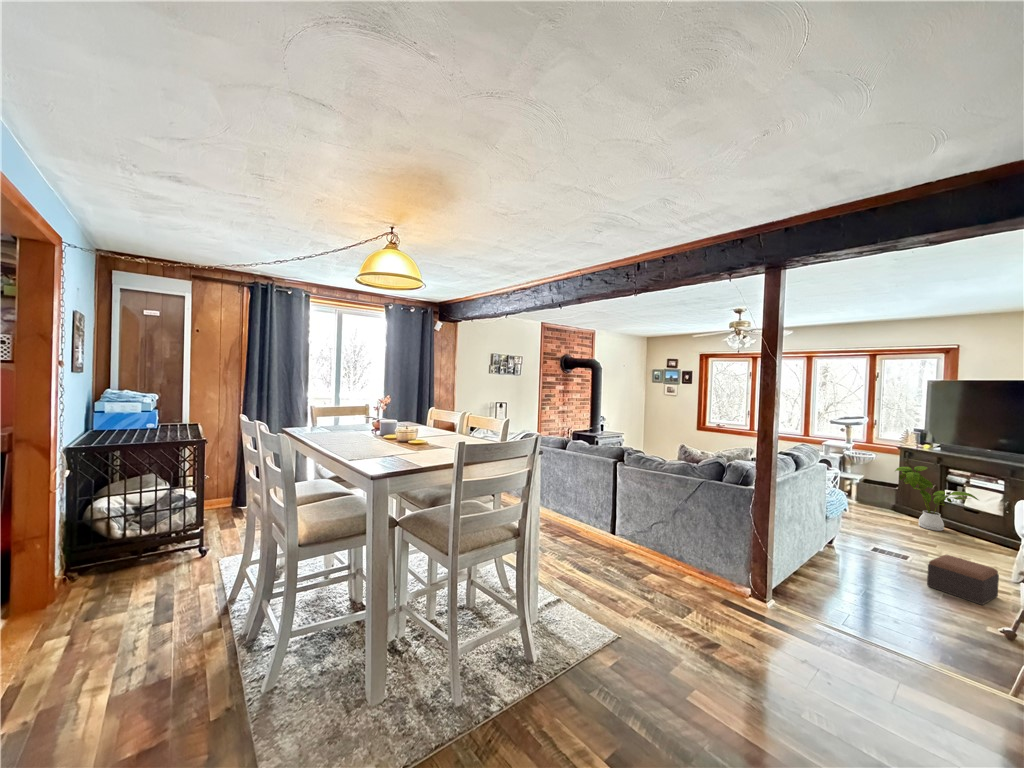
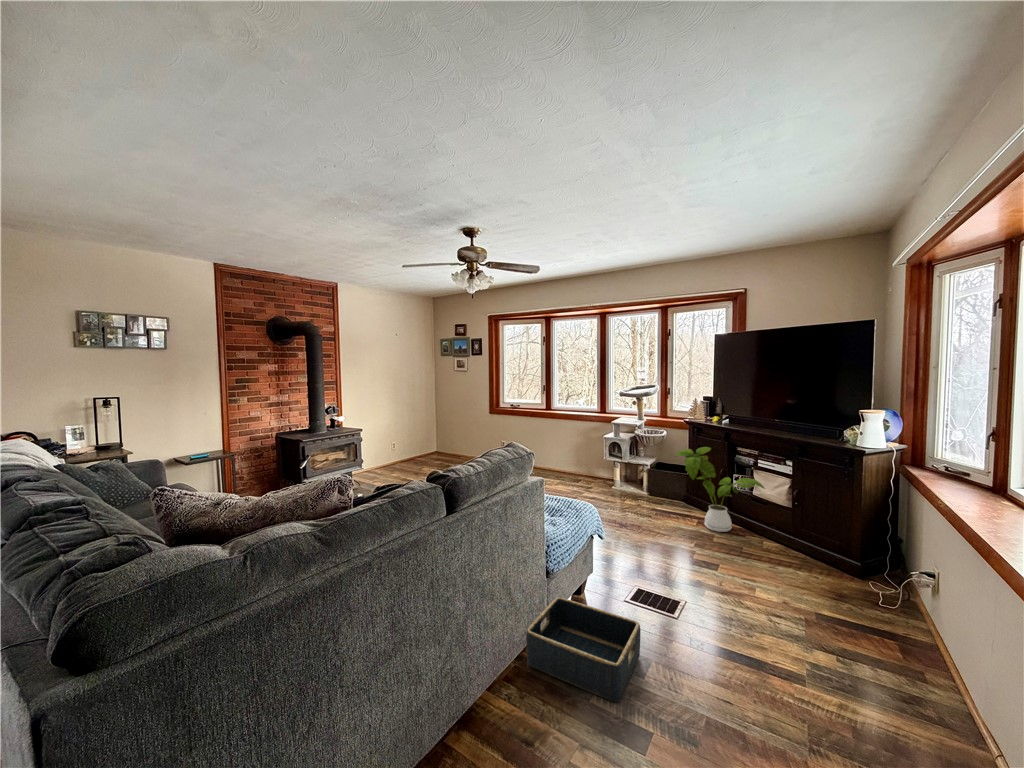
basket: none [827,539,901,586] -> present [526,597,641,702]
footstool: present [927,555,999,605] -> none [672,612,772,725]

